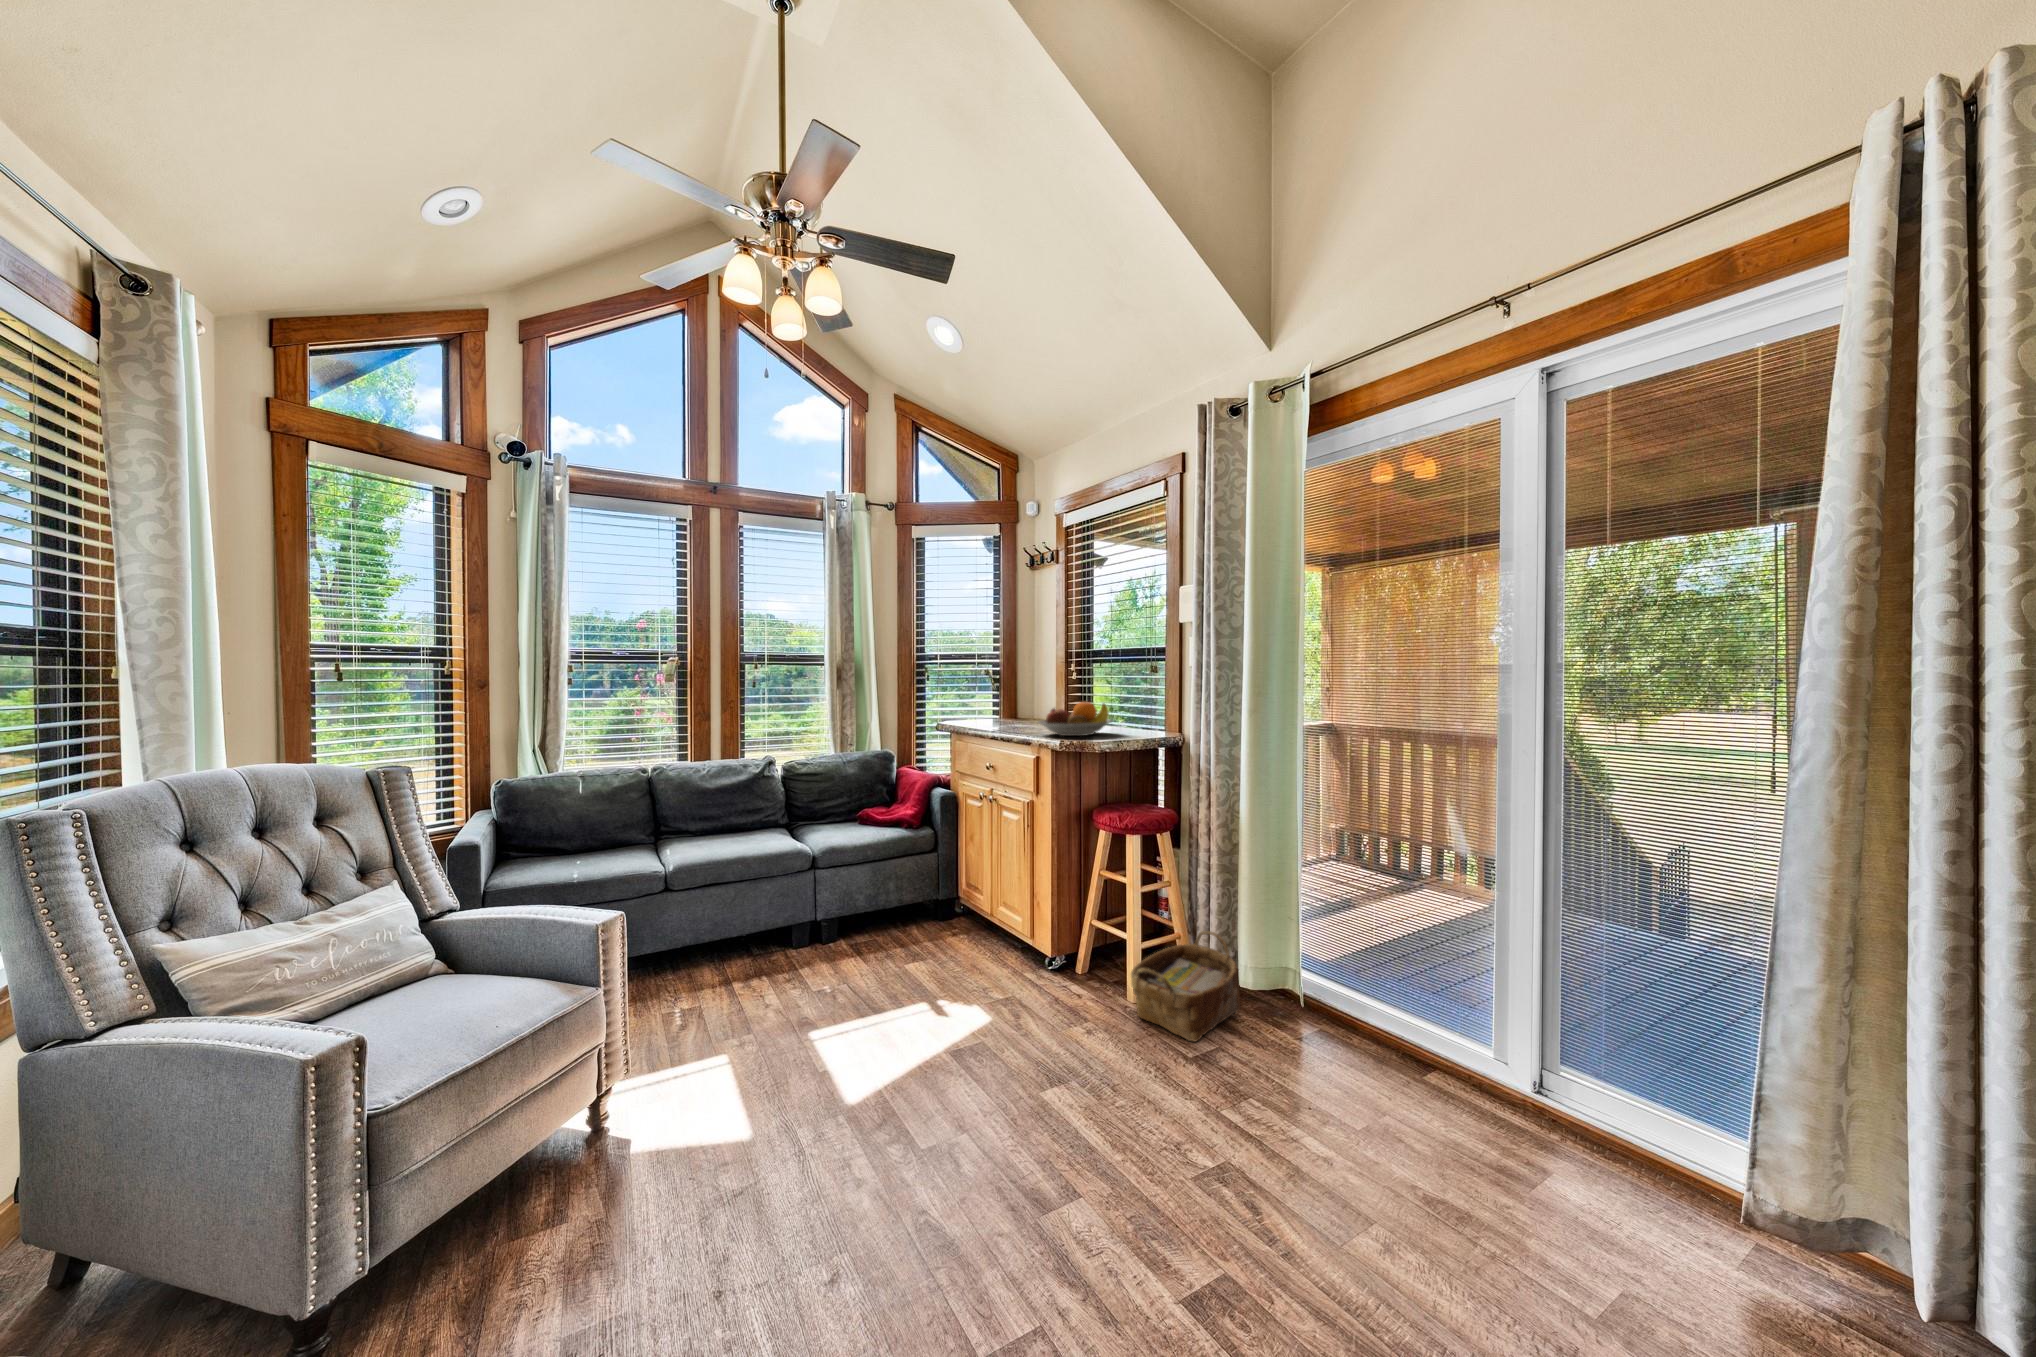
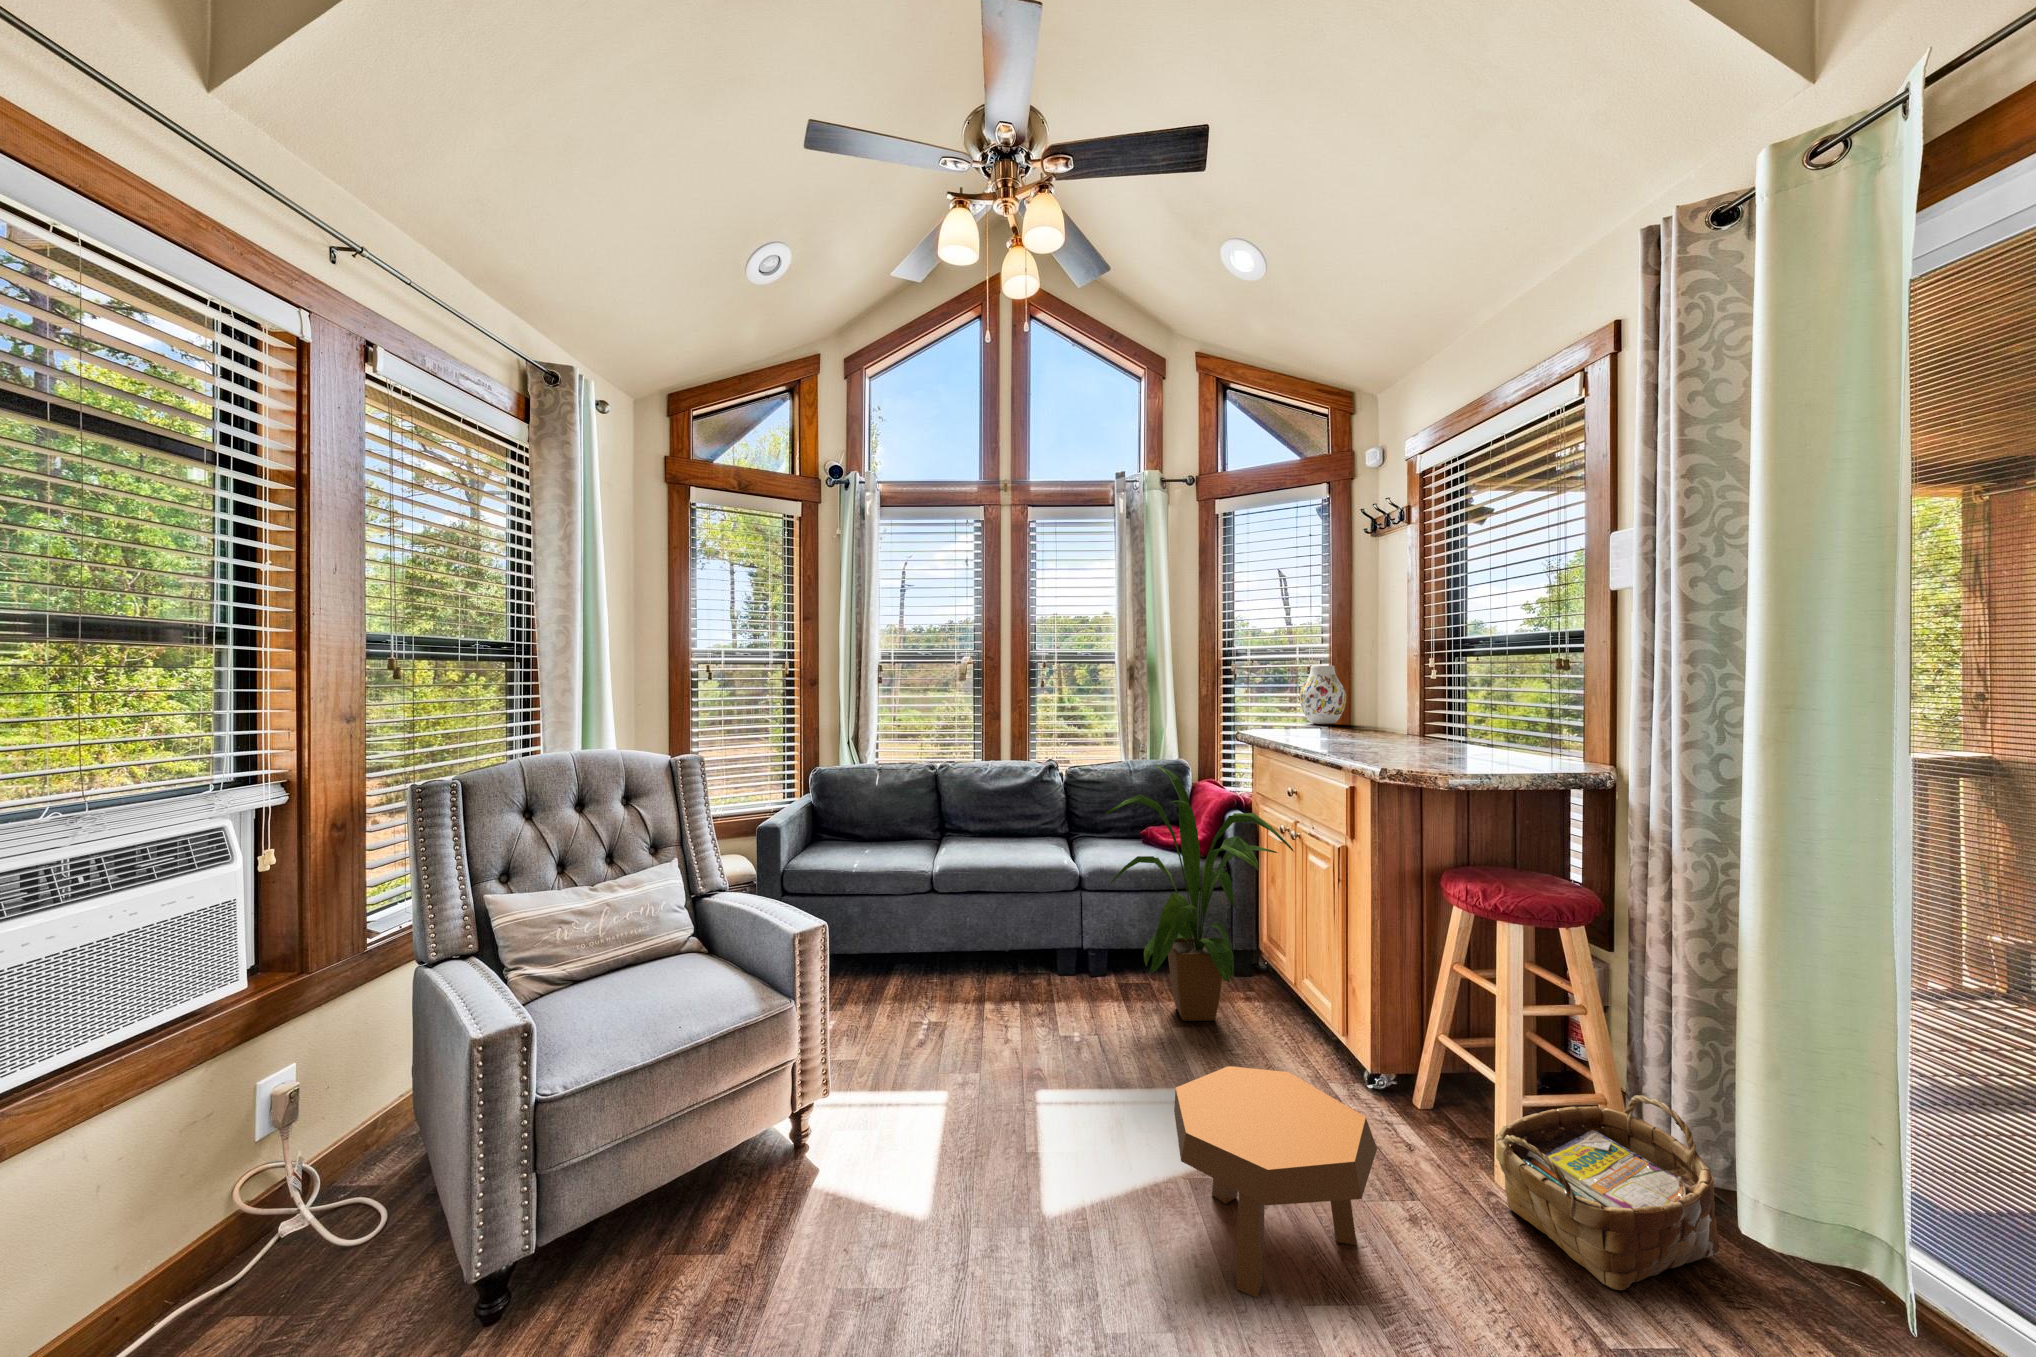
vase: none [975,668,1009,714] -> present [1300,666,1346,724]
fruit bowl: present [1038,702,1112,736] -> none [1363,711,1486,759]
house plant: none [841,754,990,956] -> present [1105,765,1294,1021]
footstool: none [934,962,1068,1106] -> present [1174,1066,1377,1298]

